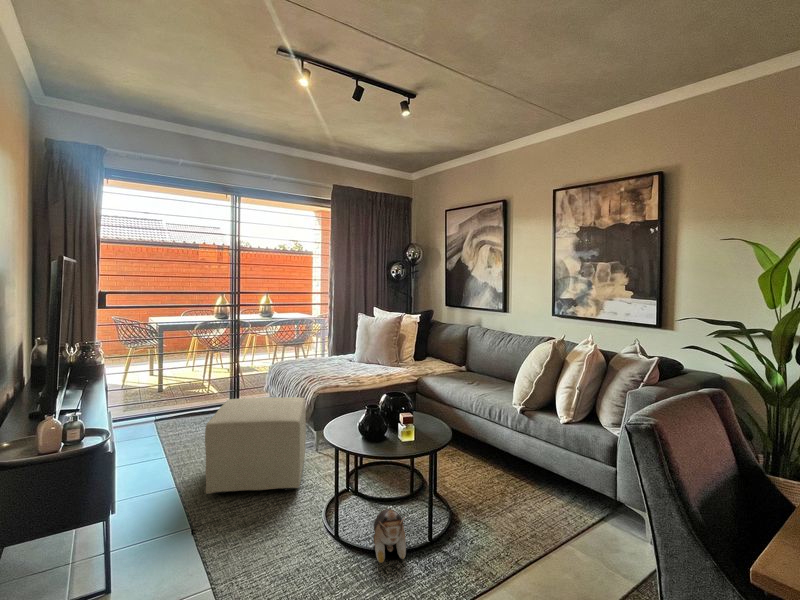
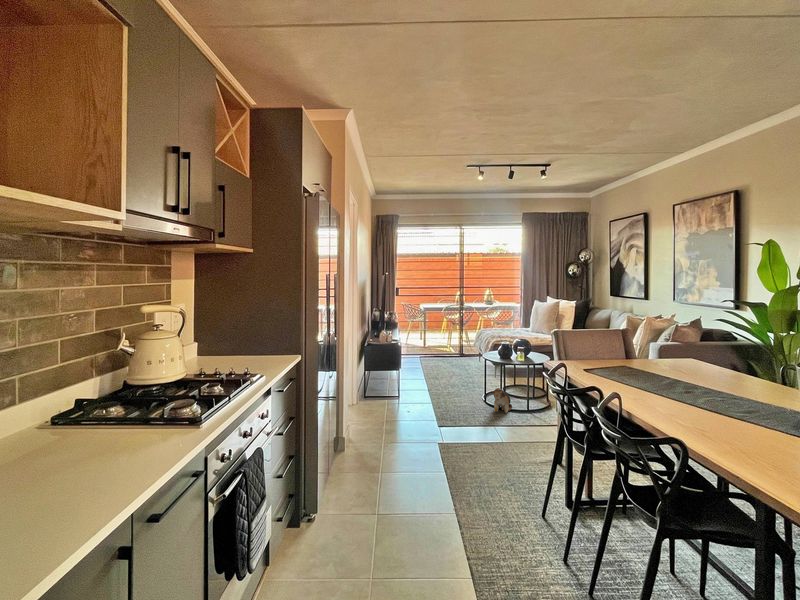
ottoman: present [205,397,306,494] -> none [433,343,486,387]

